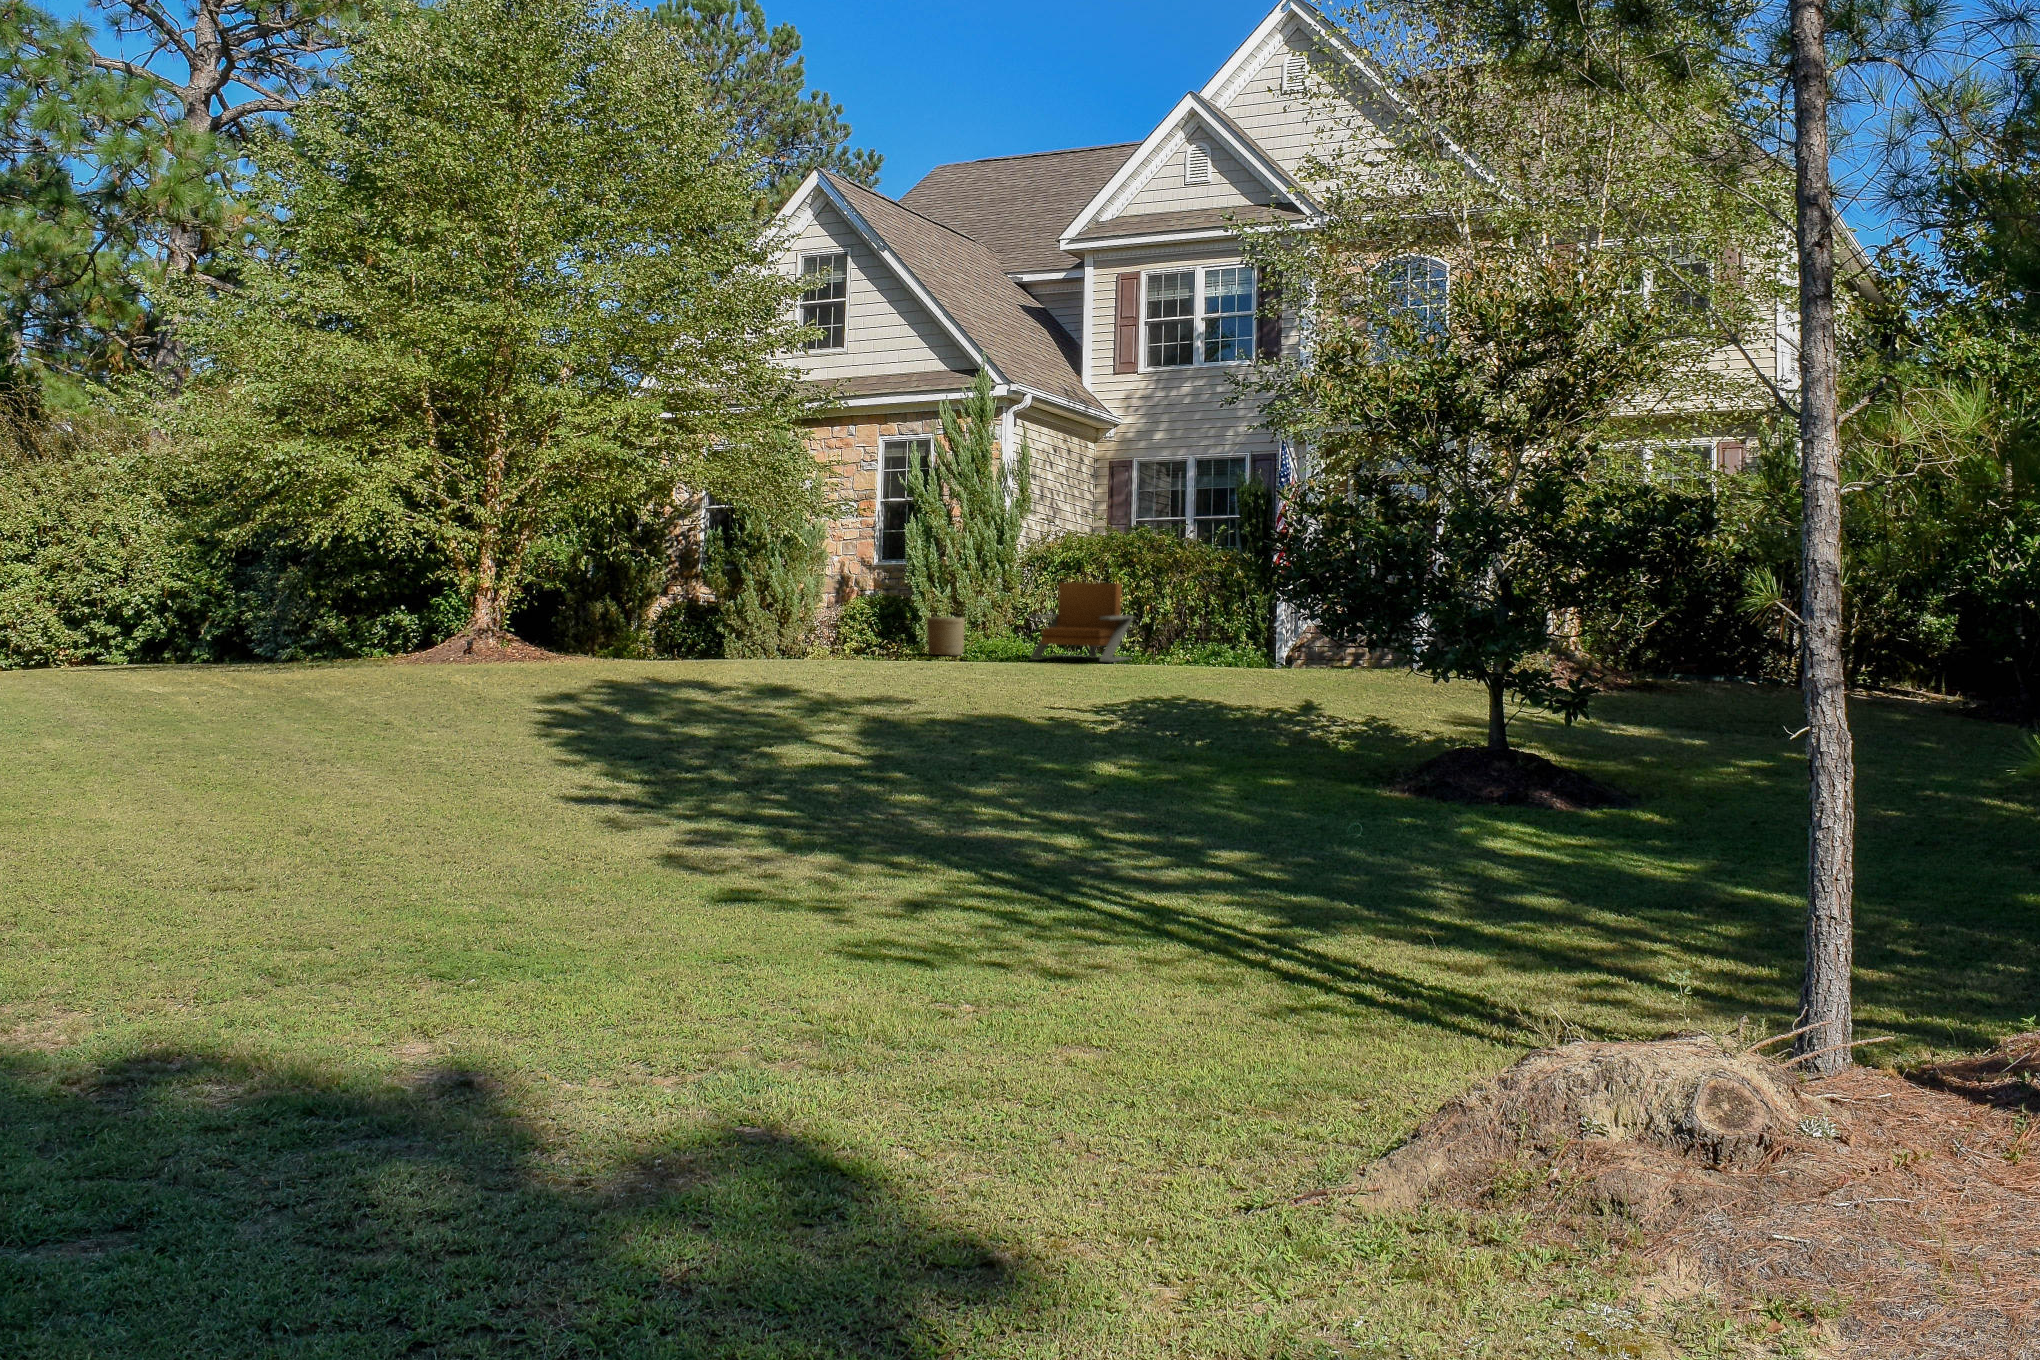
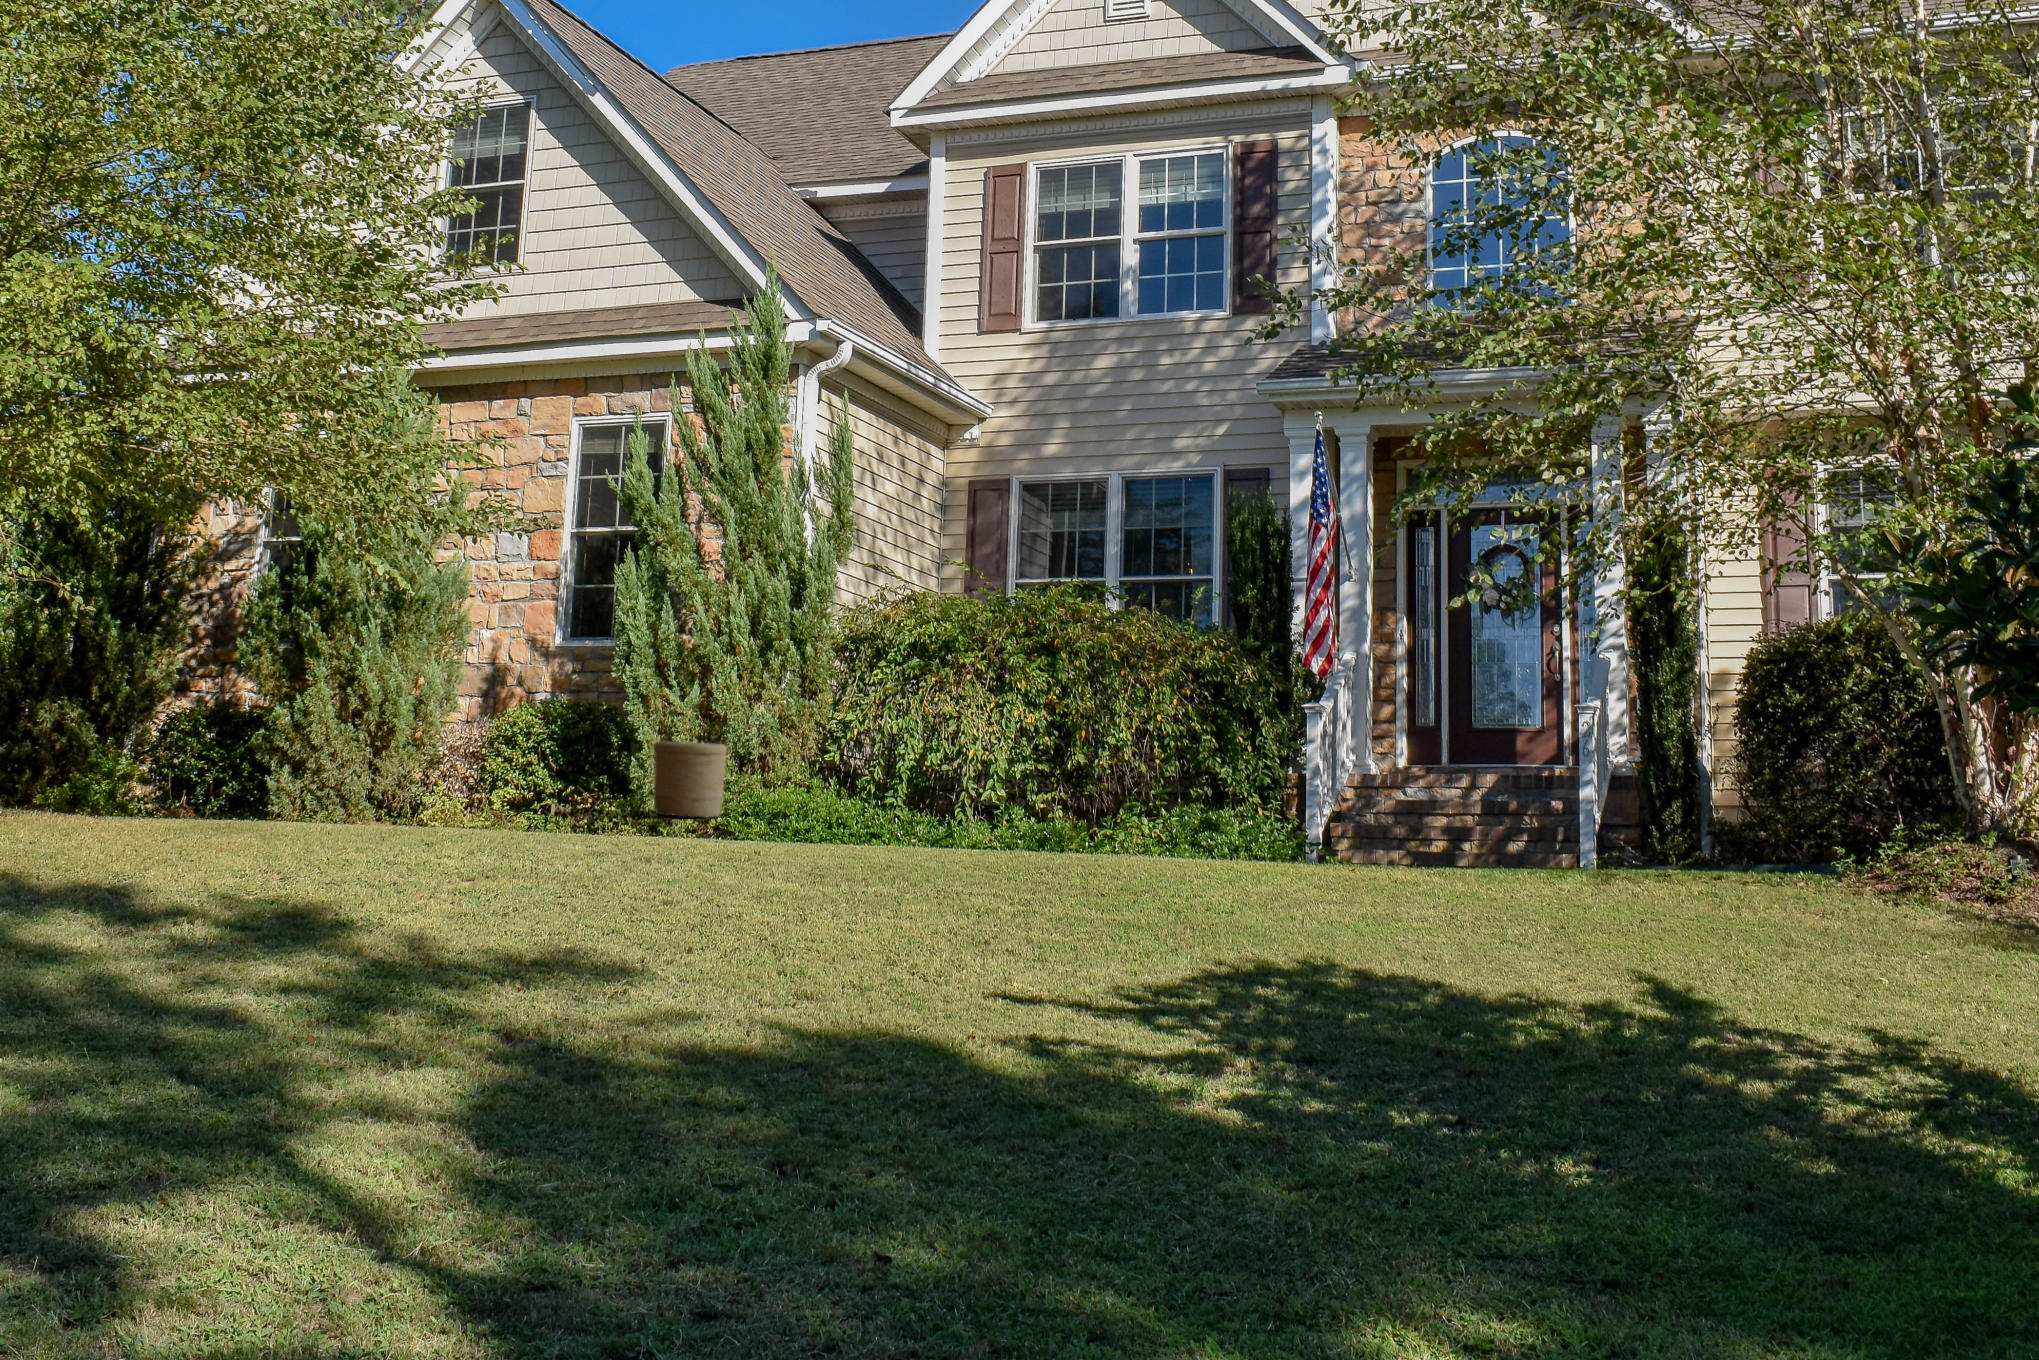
lounge chair: present [1030,582,1133,662] -> none [858,679,1052,840]

